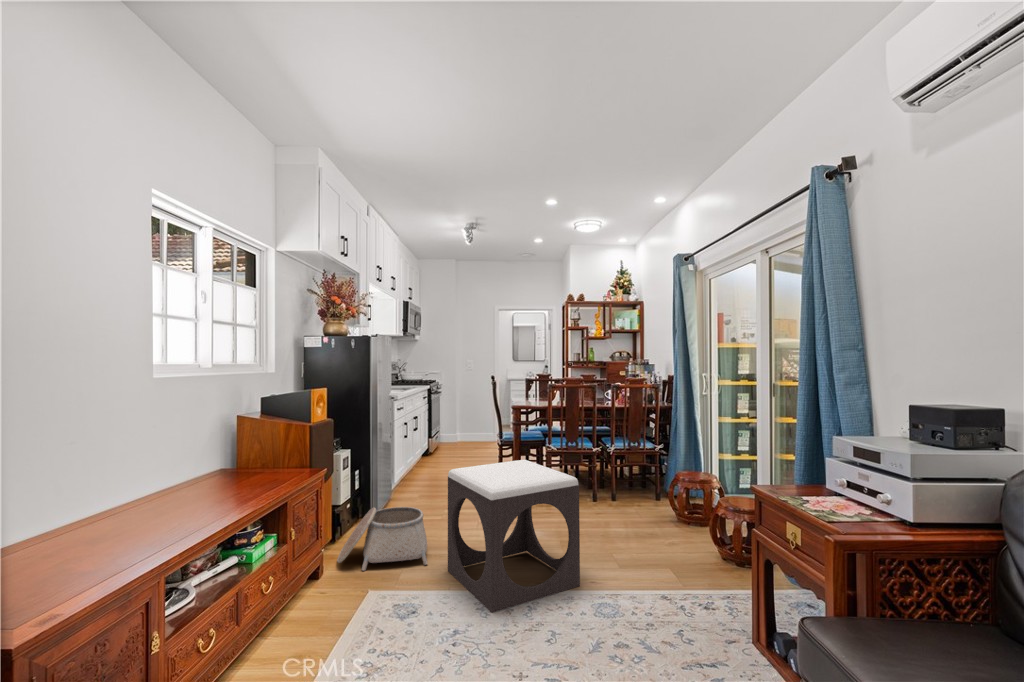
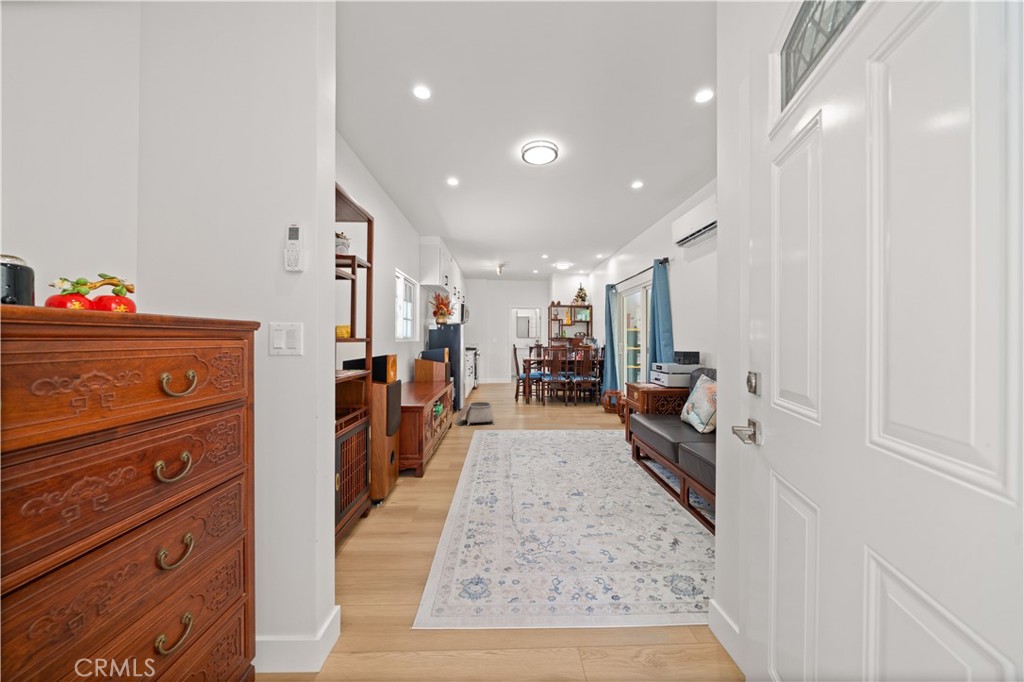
footstool: present [448,460,580,613] -> none [504,380,560,436]

